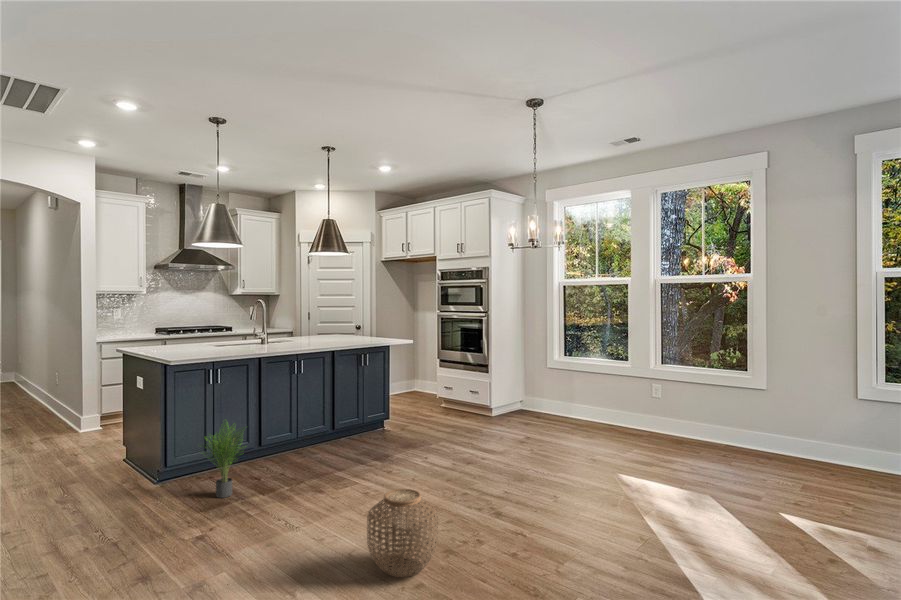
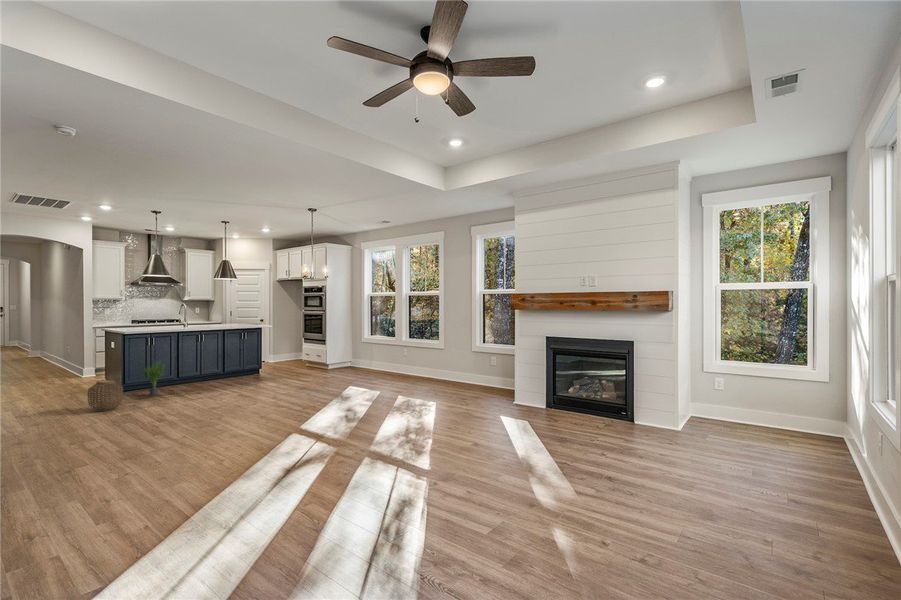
woven basket: present [367,489,438,577] -> present [88,380,123,412]

